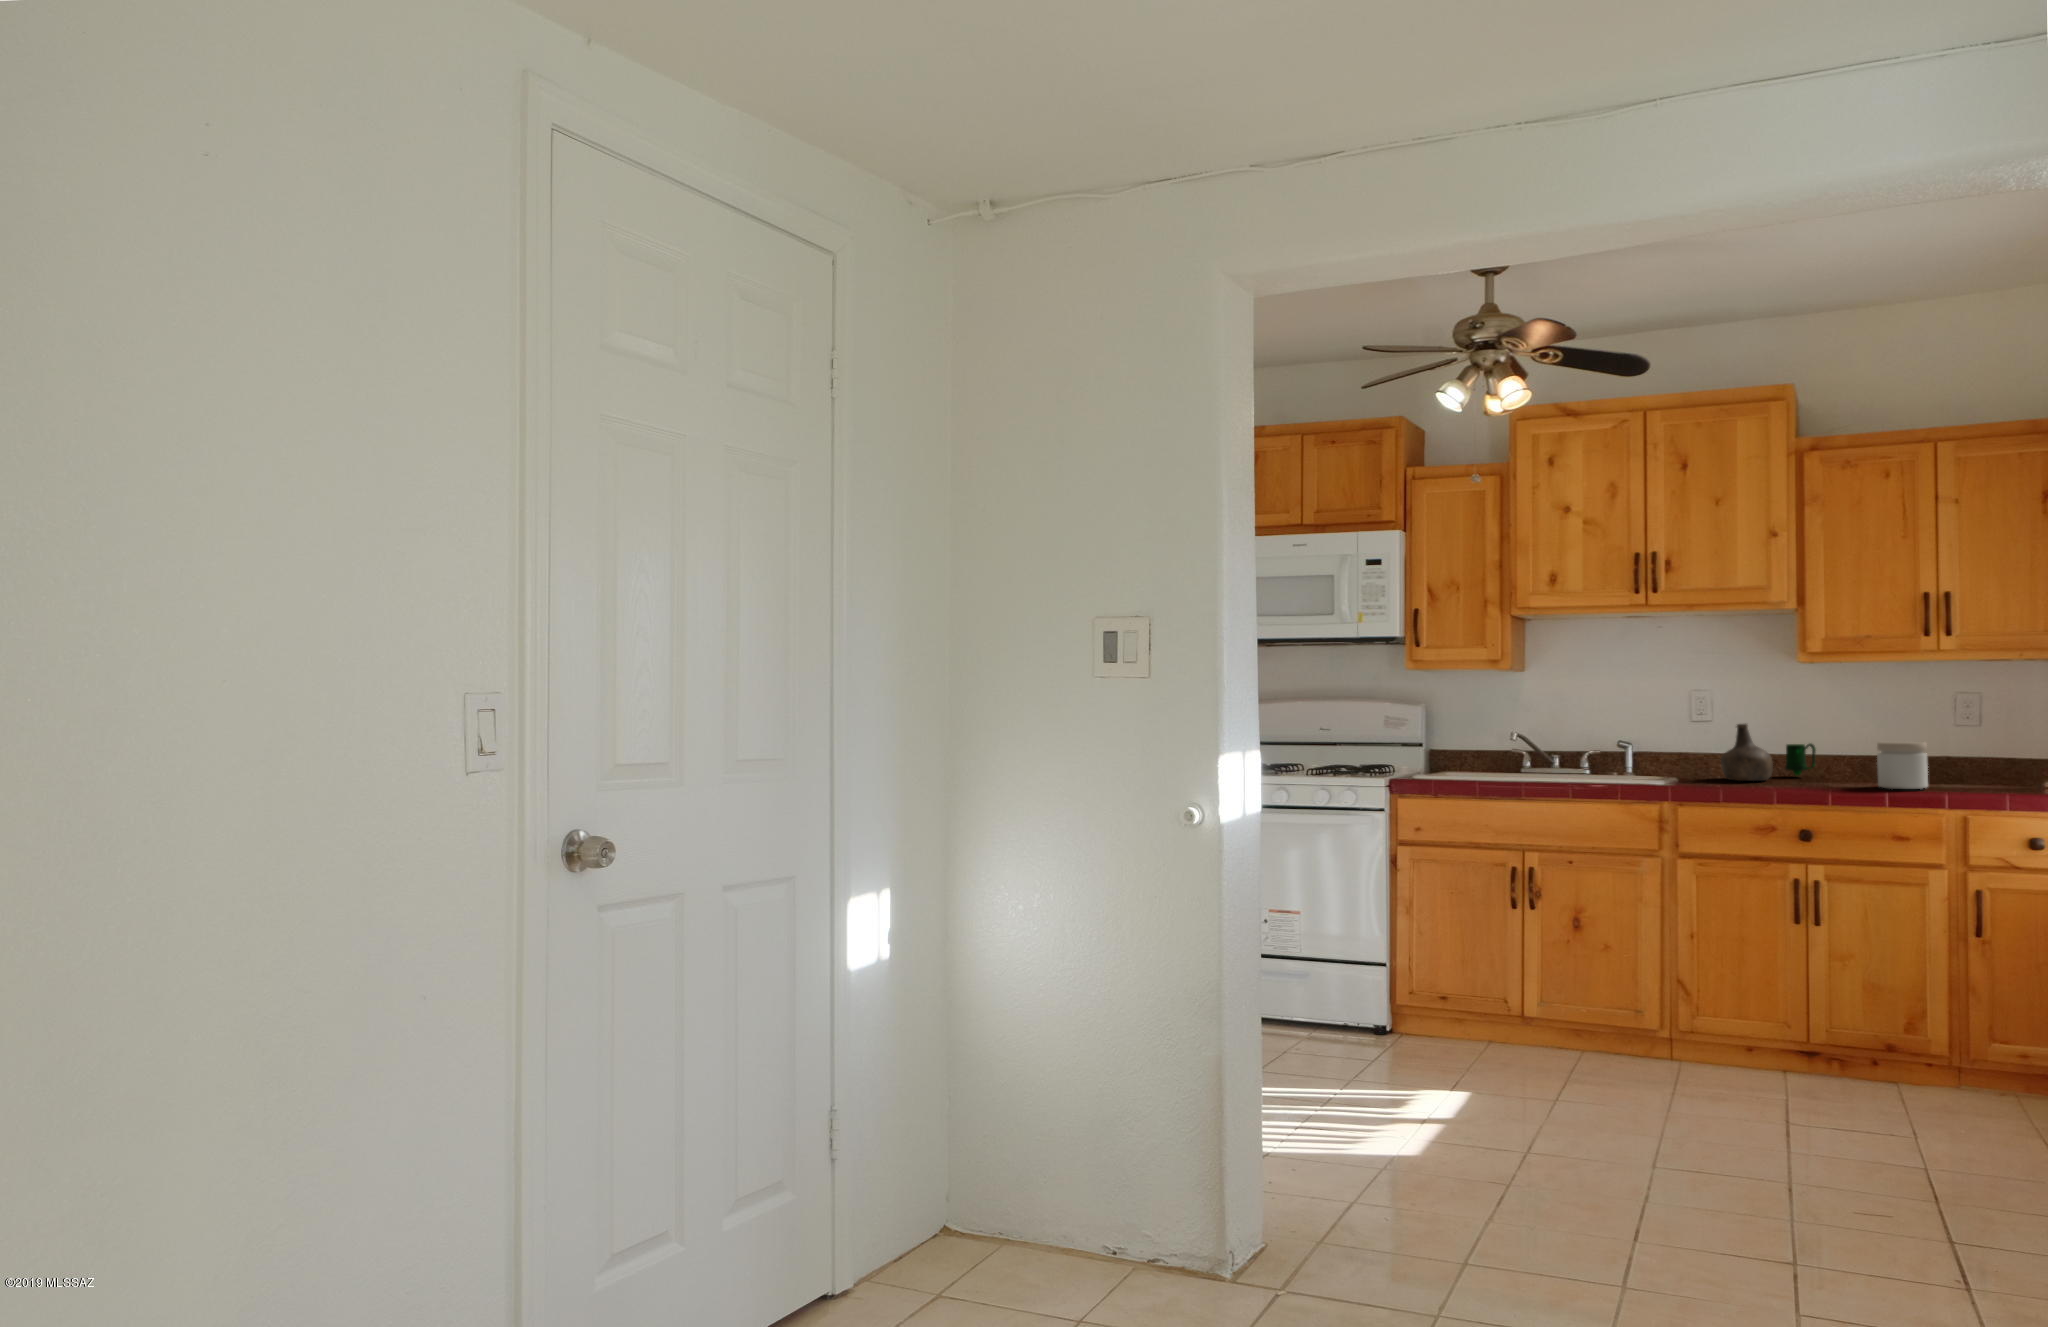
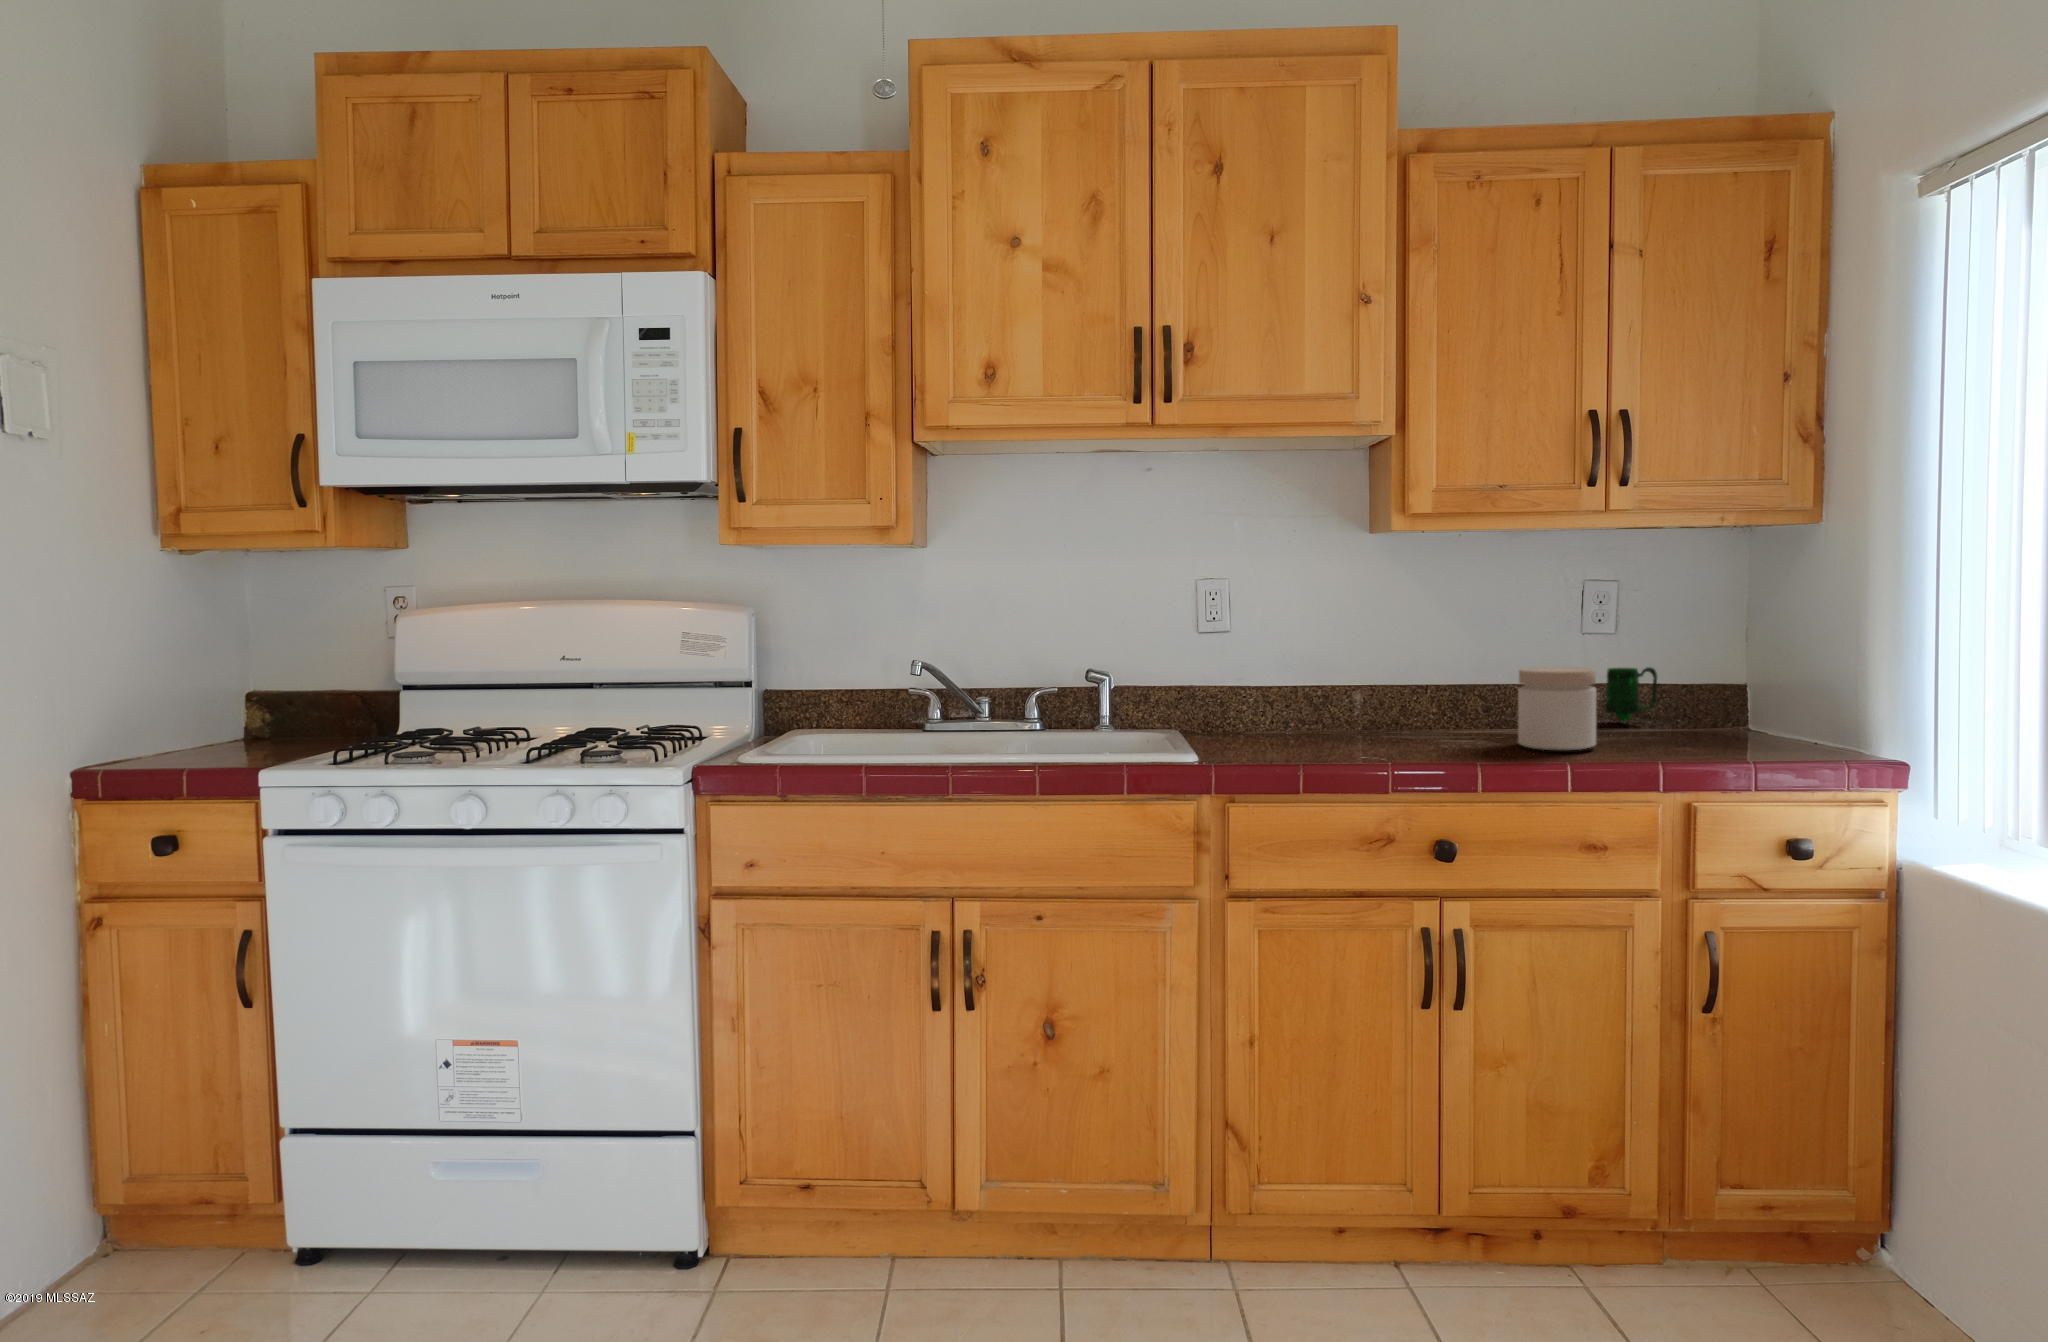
bottle: present [1721,723,1773,781] -> none [1264,639,1345,739]
mug: present [1785,743,1816,775] -> present [1605,667,1657,721]

